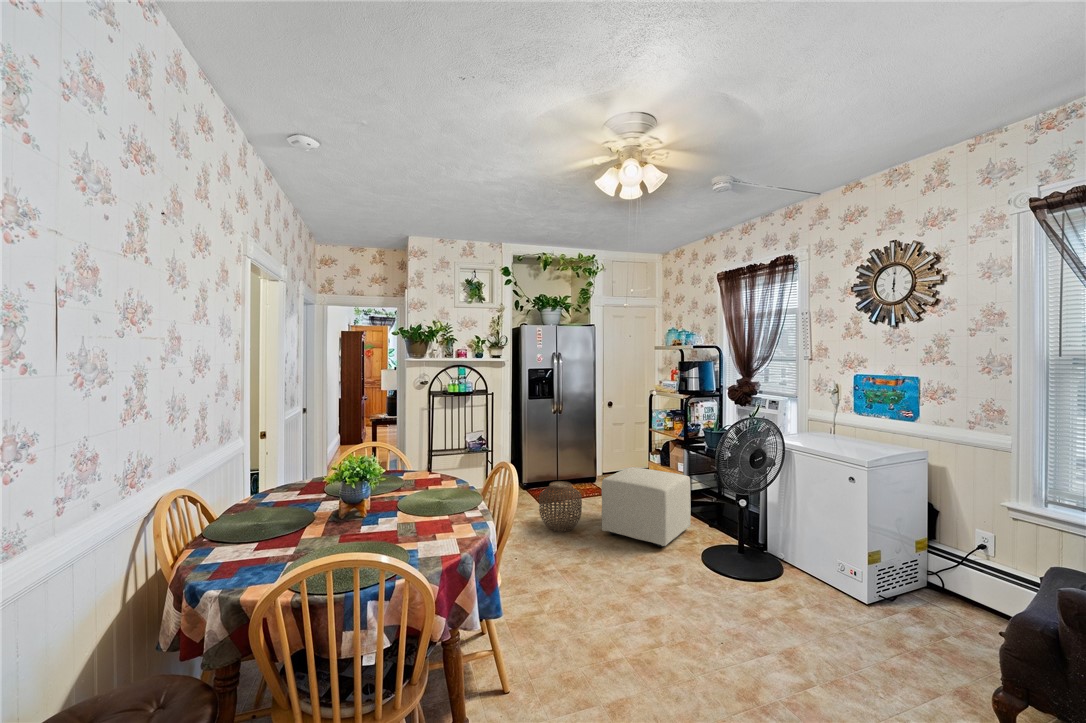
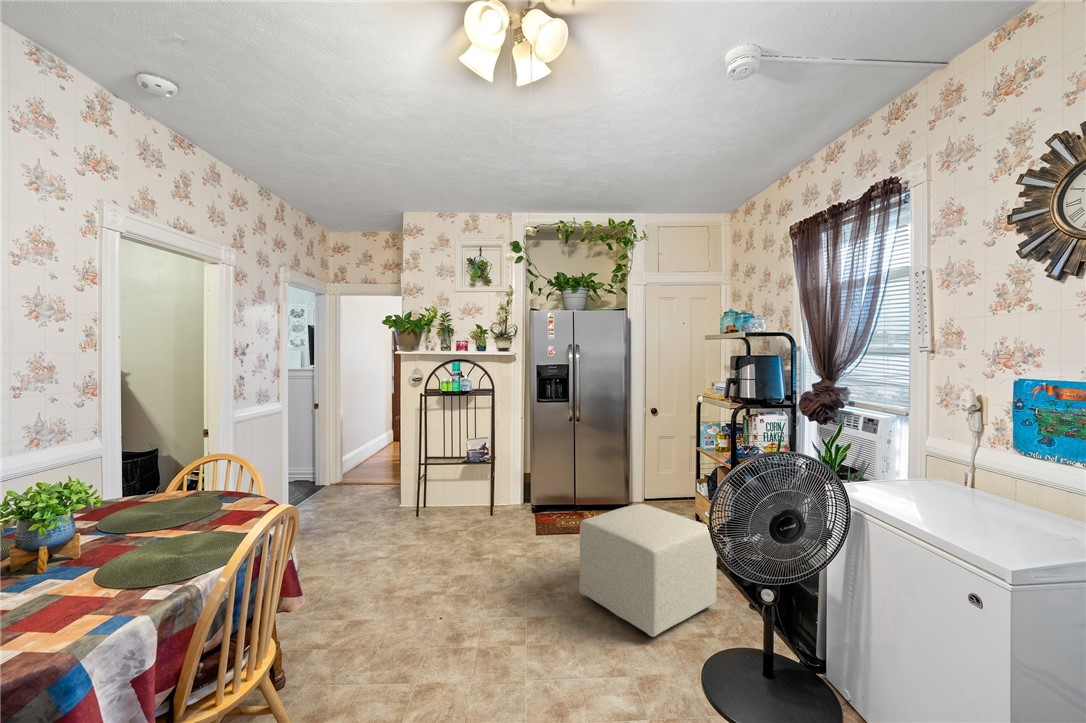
woven basket: present [539,481,582,532] -> none [505,515,562,586]

